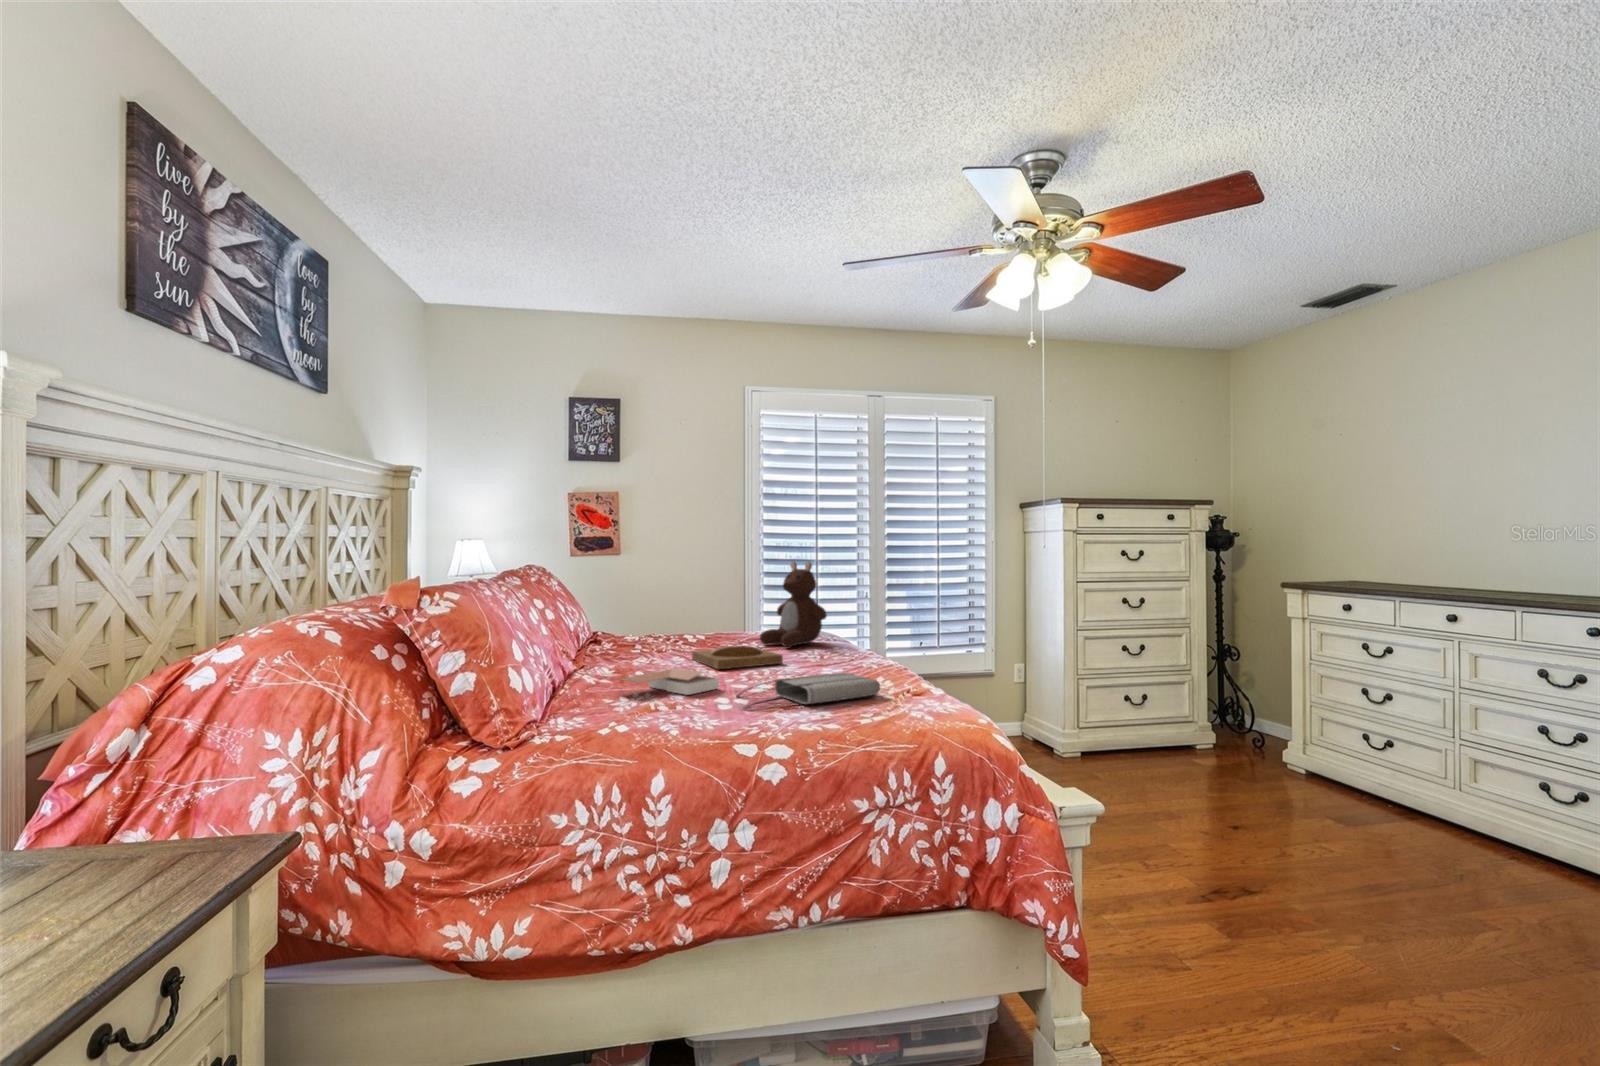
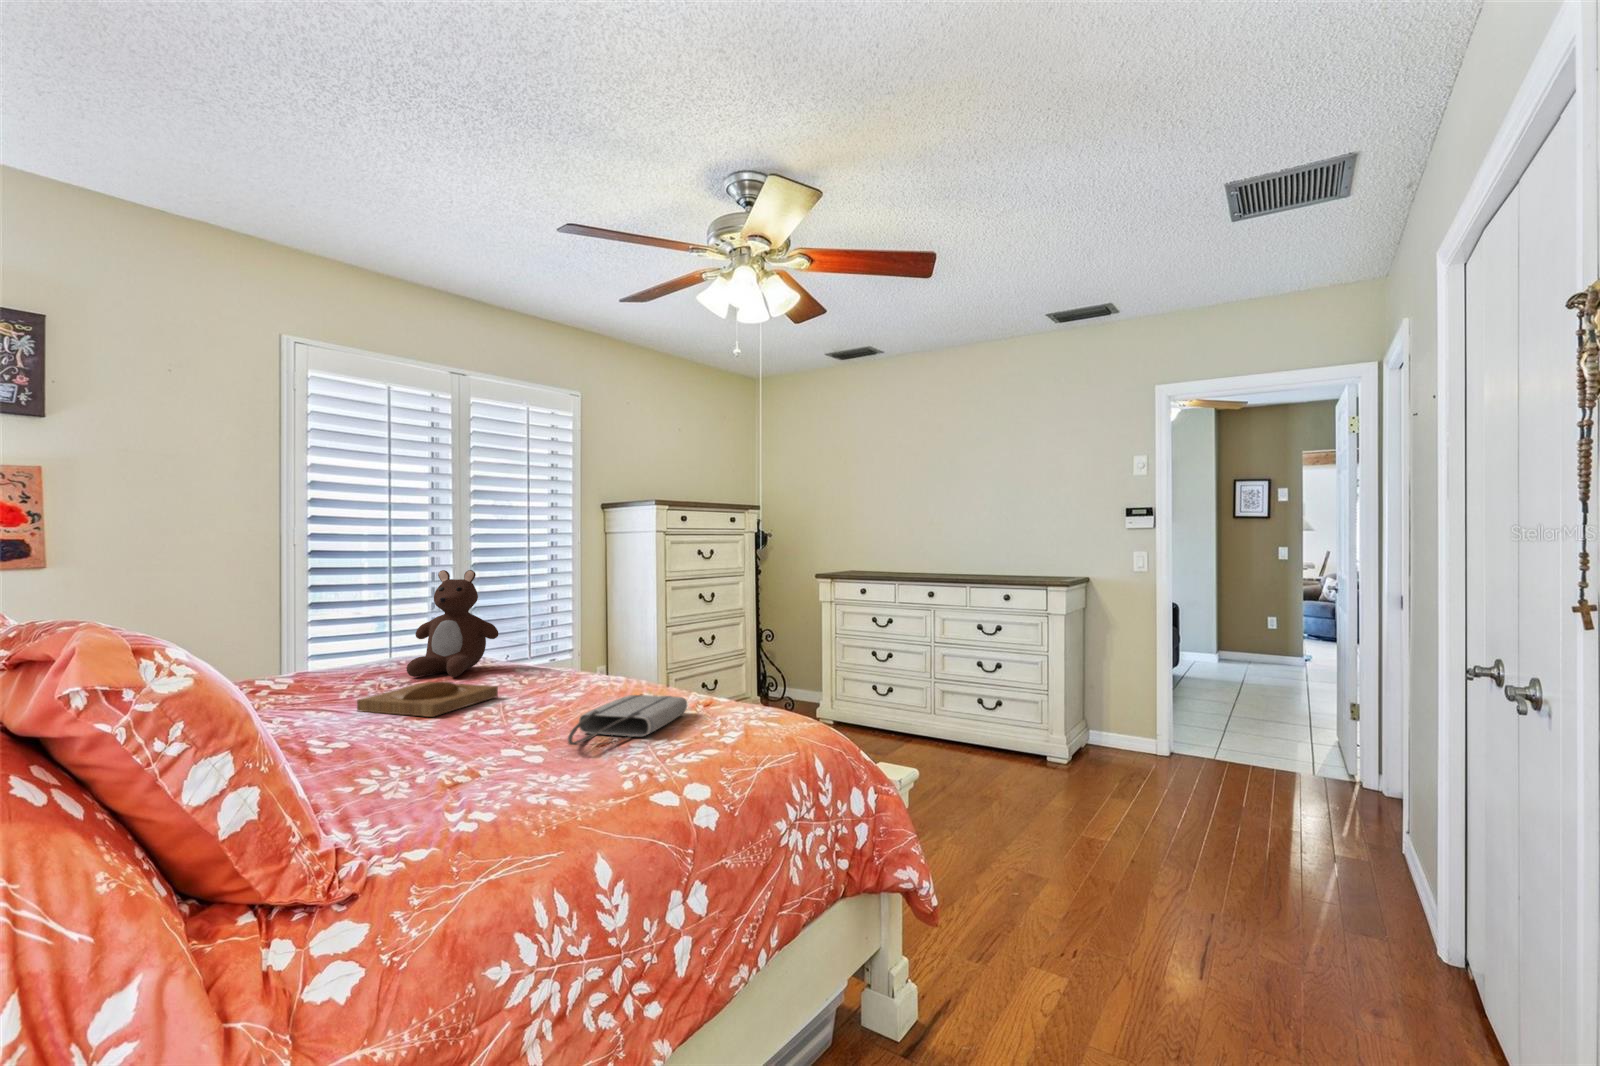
book: present [615,668,719,695] -> none [355,721,494,757]

